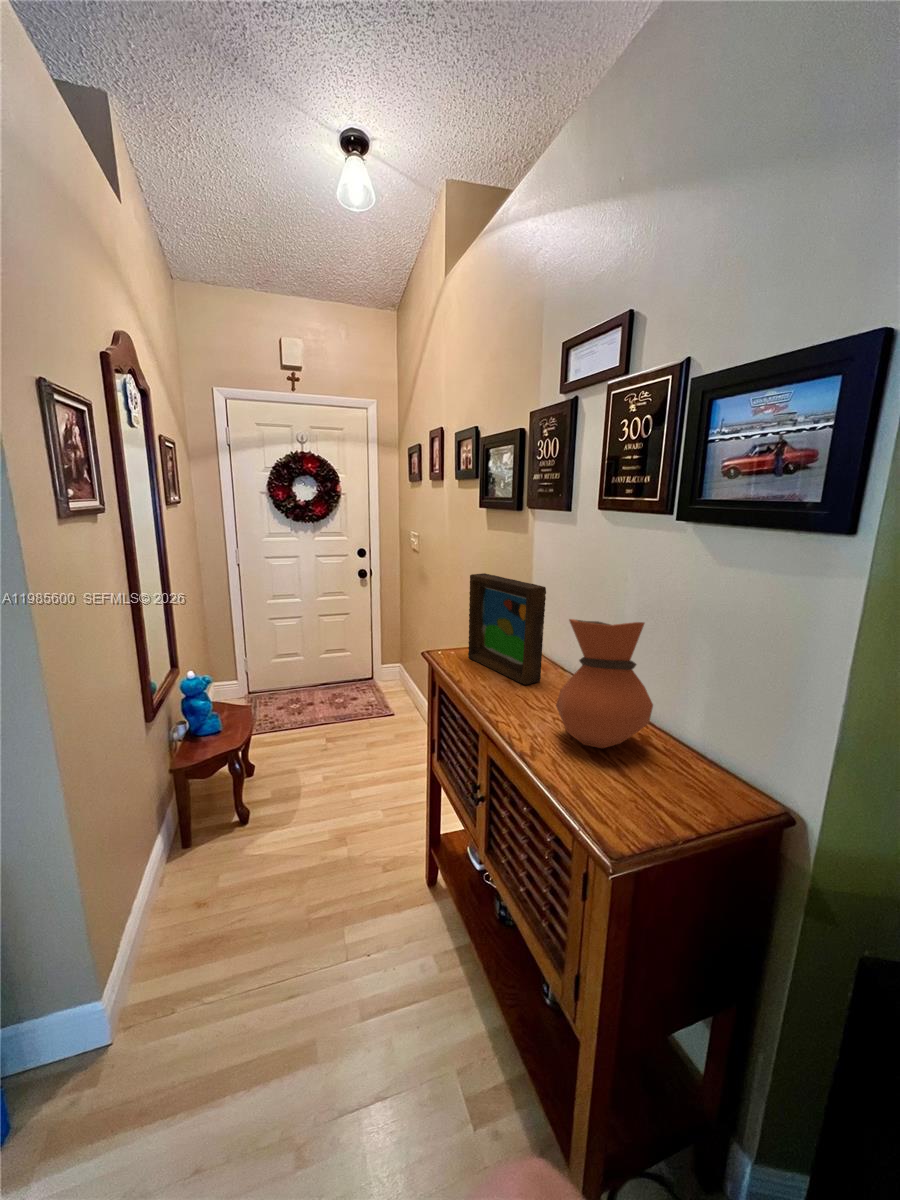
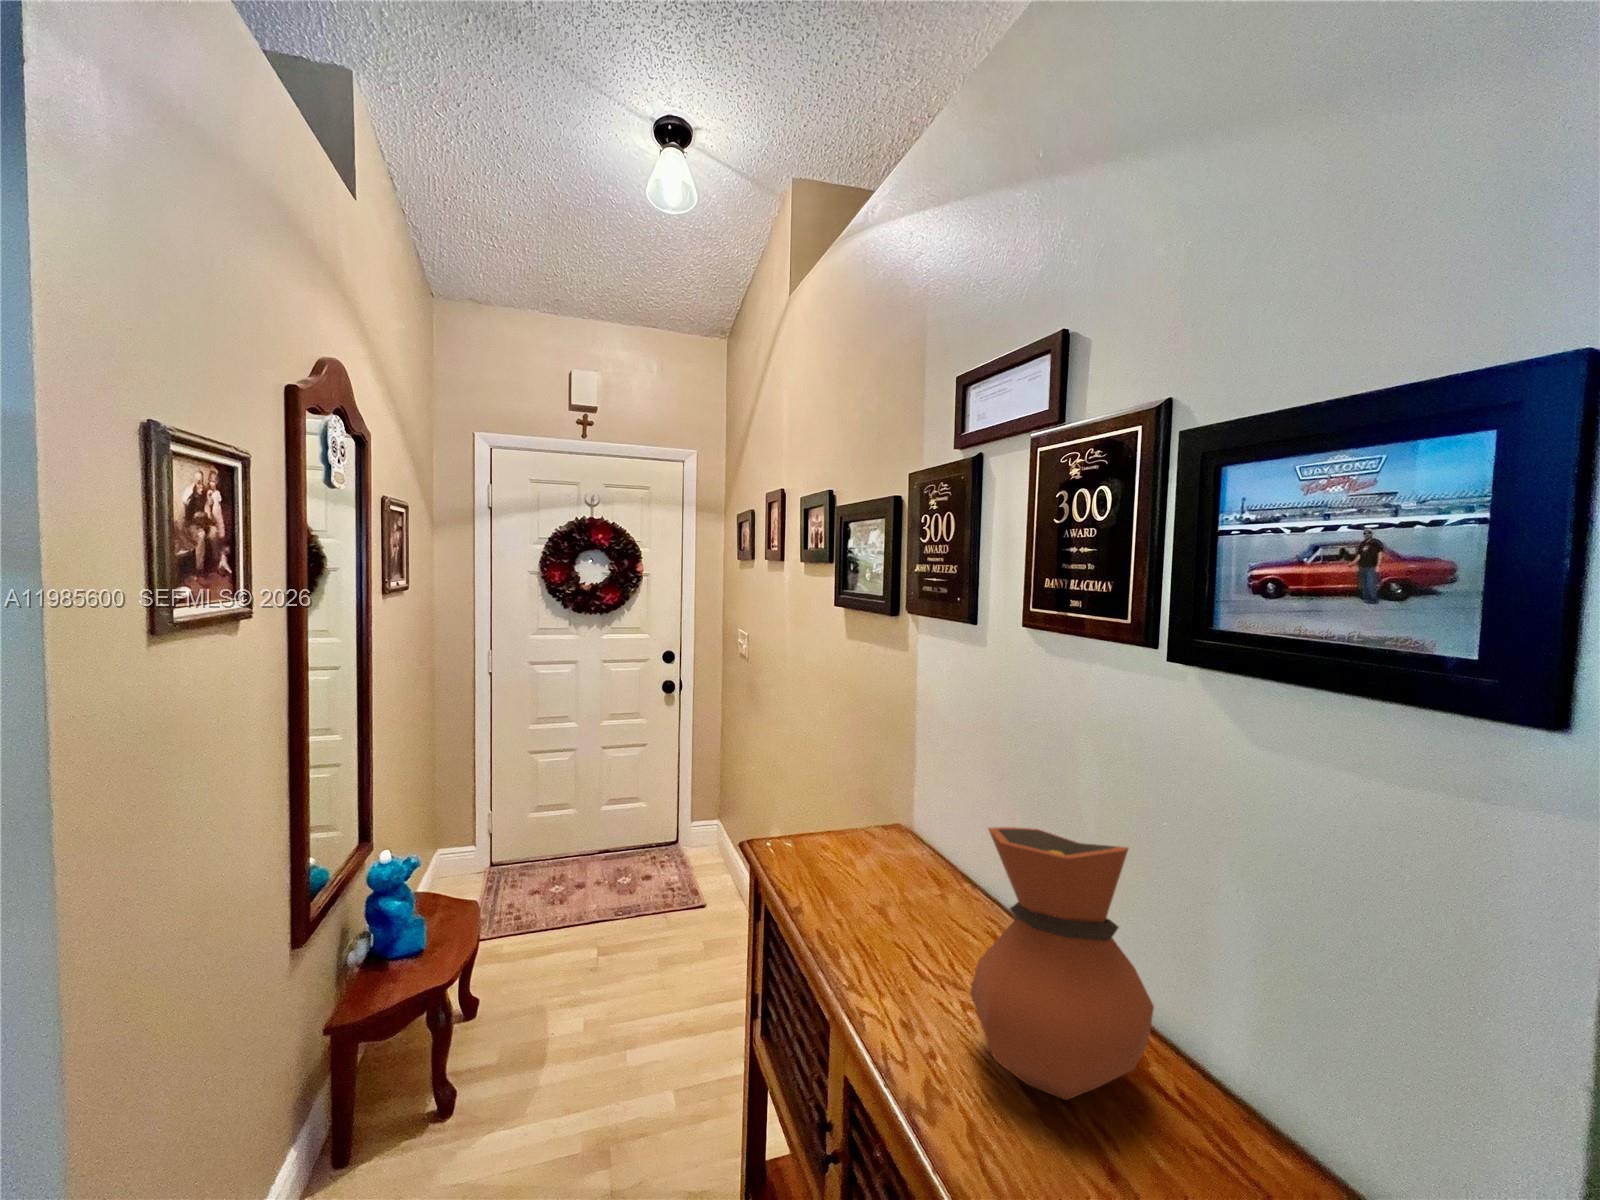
picture frame: present [468,573,546,685] -> none [816,717,943,920]

